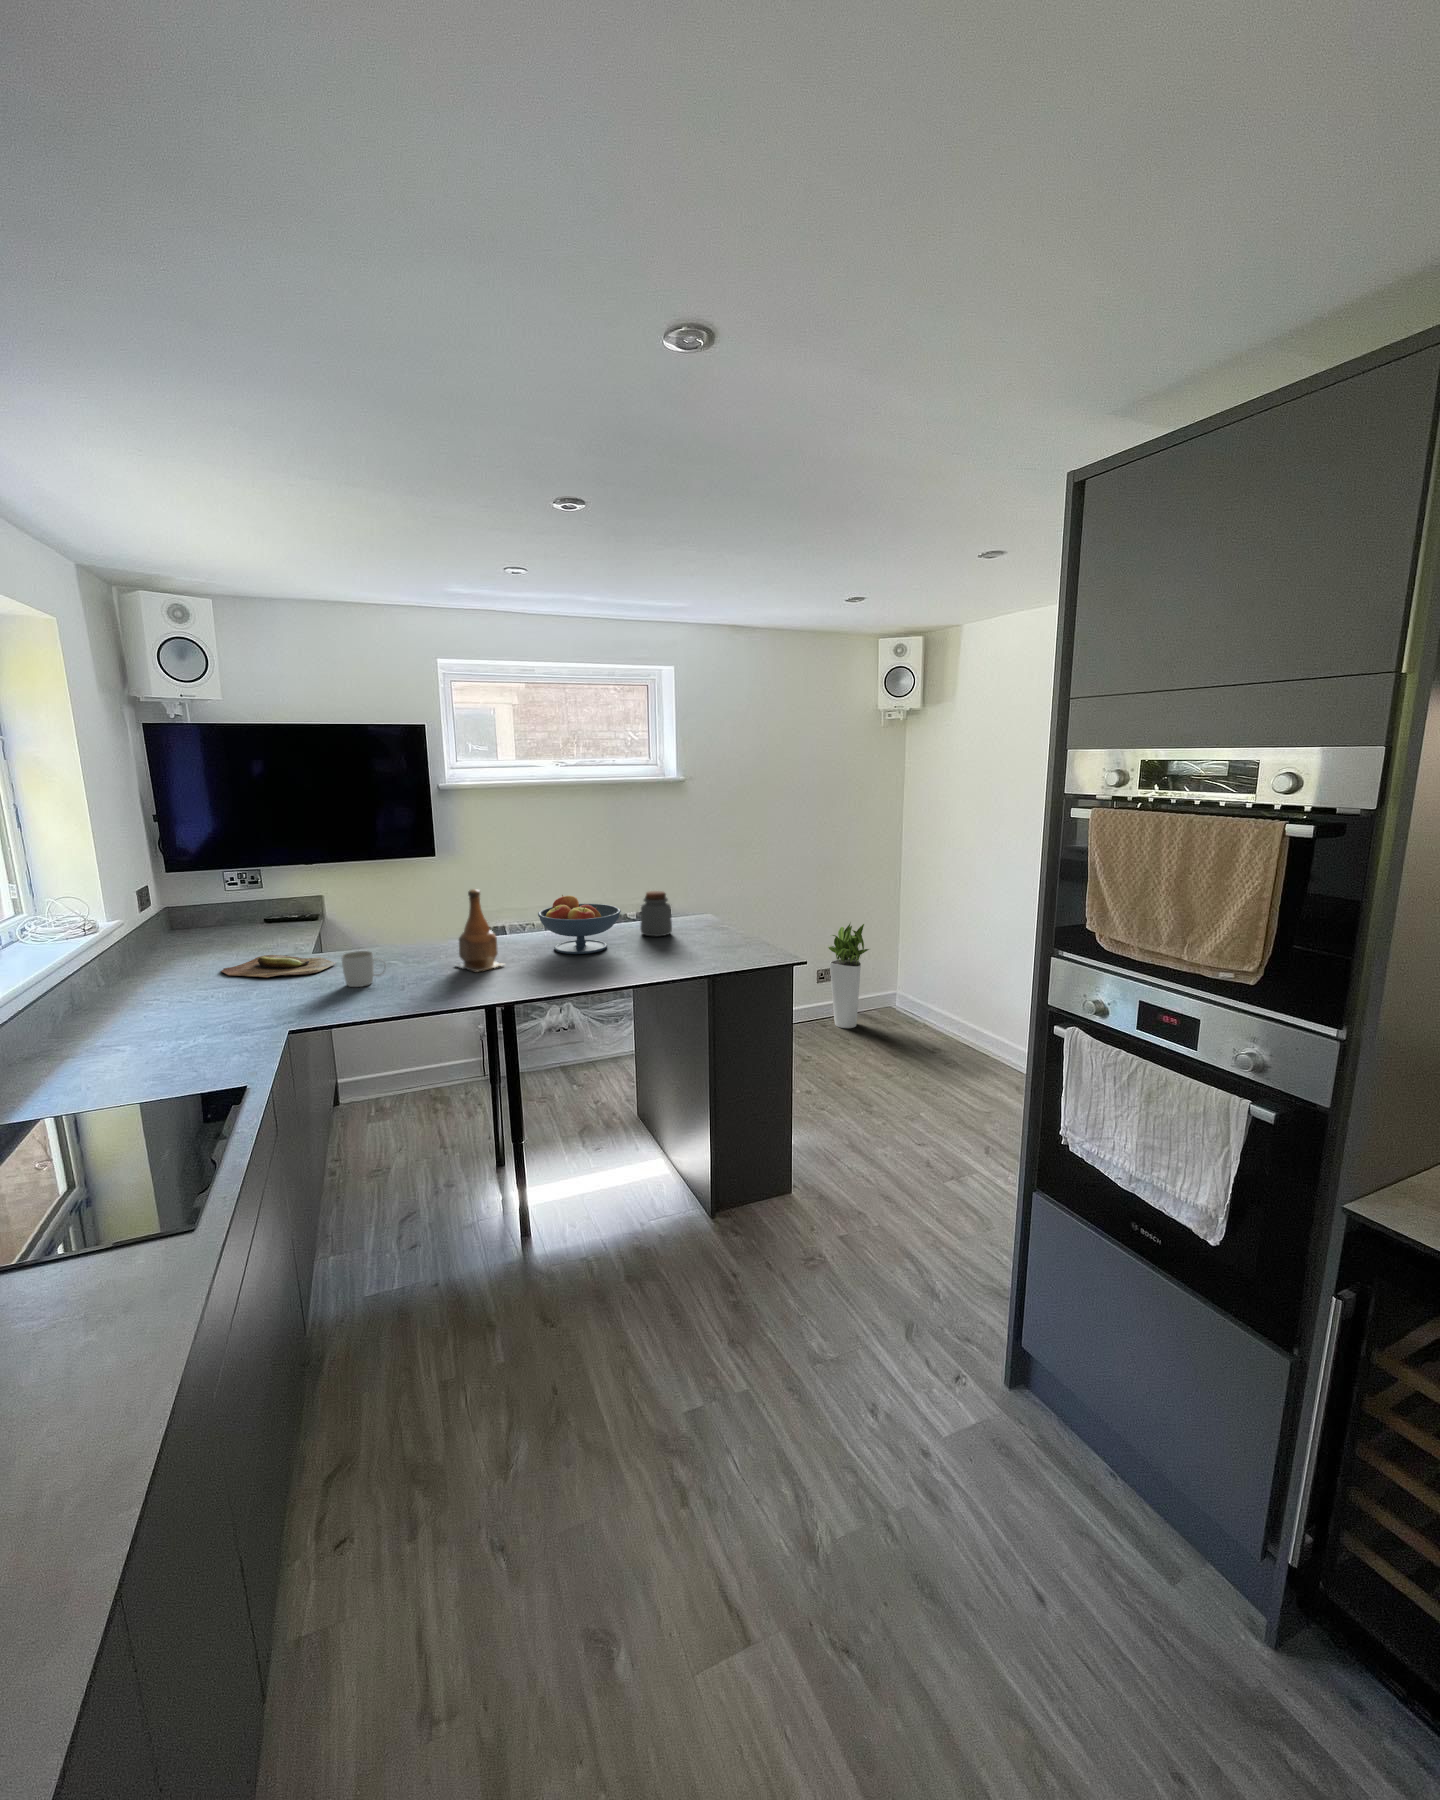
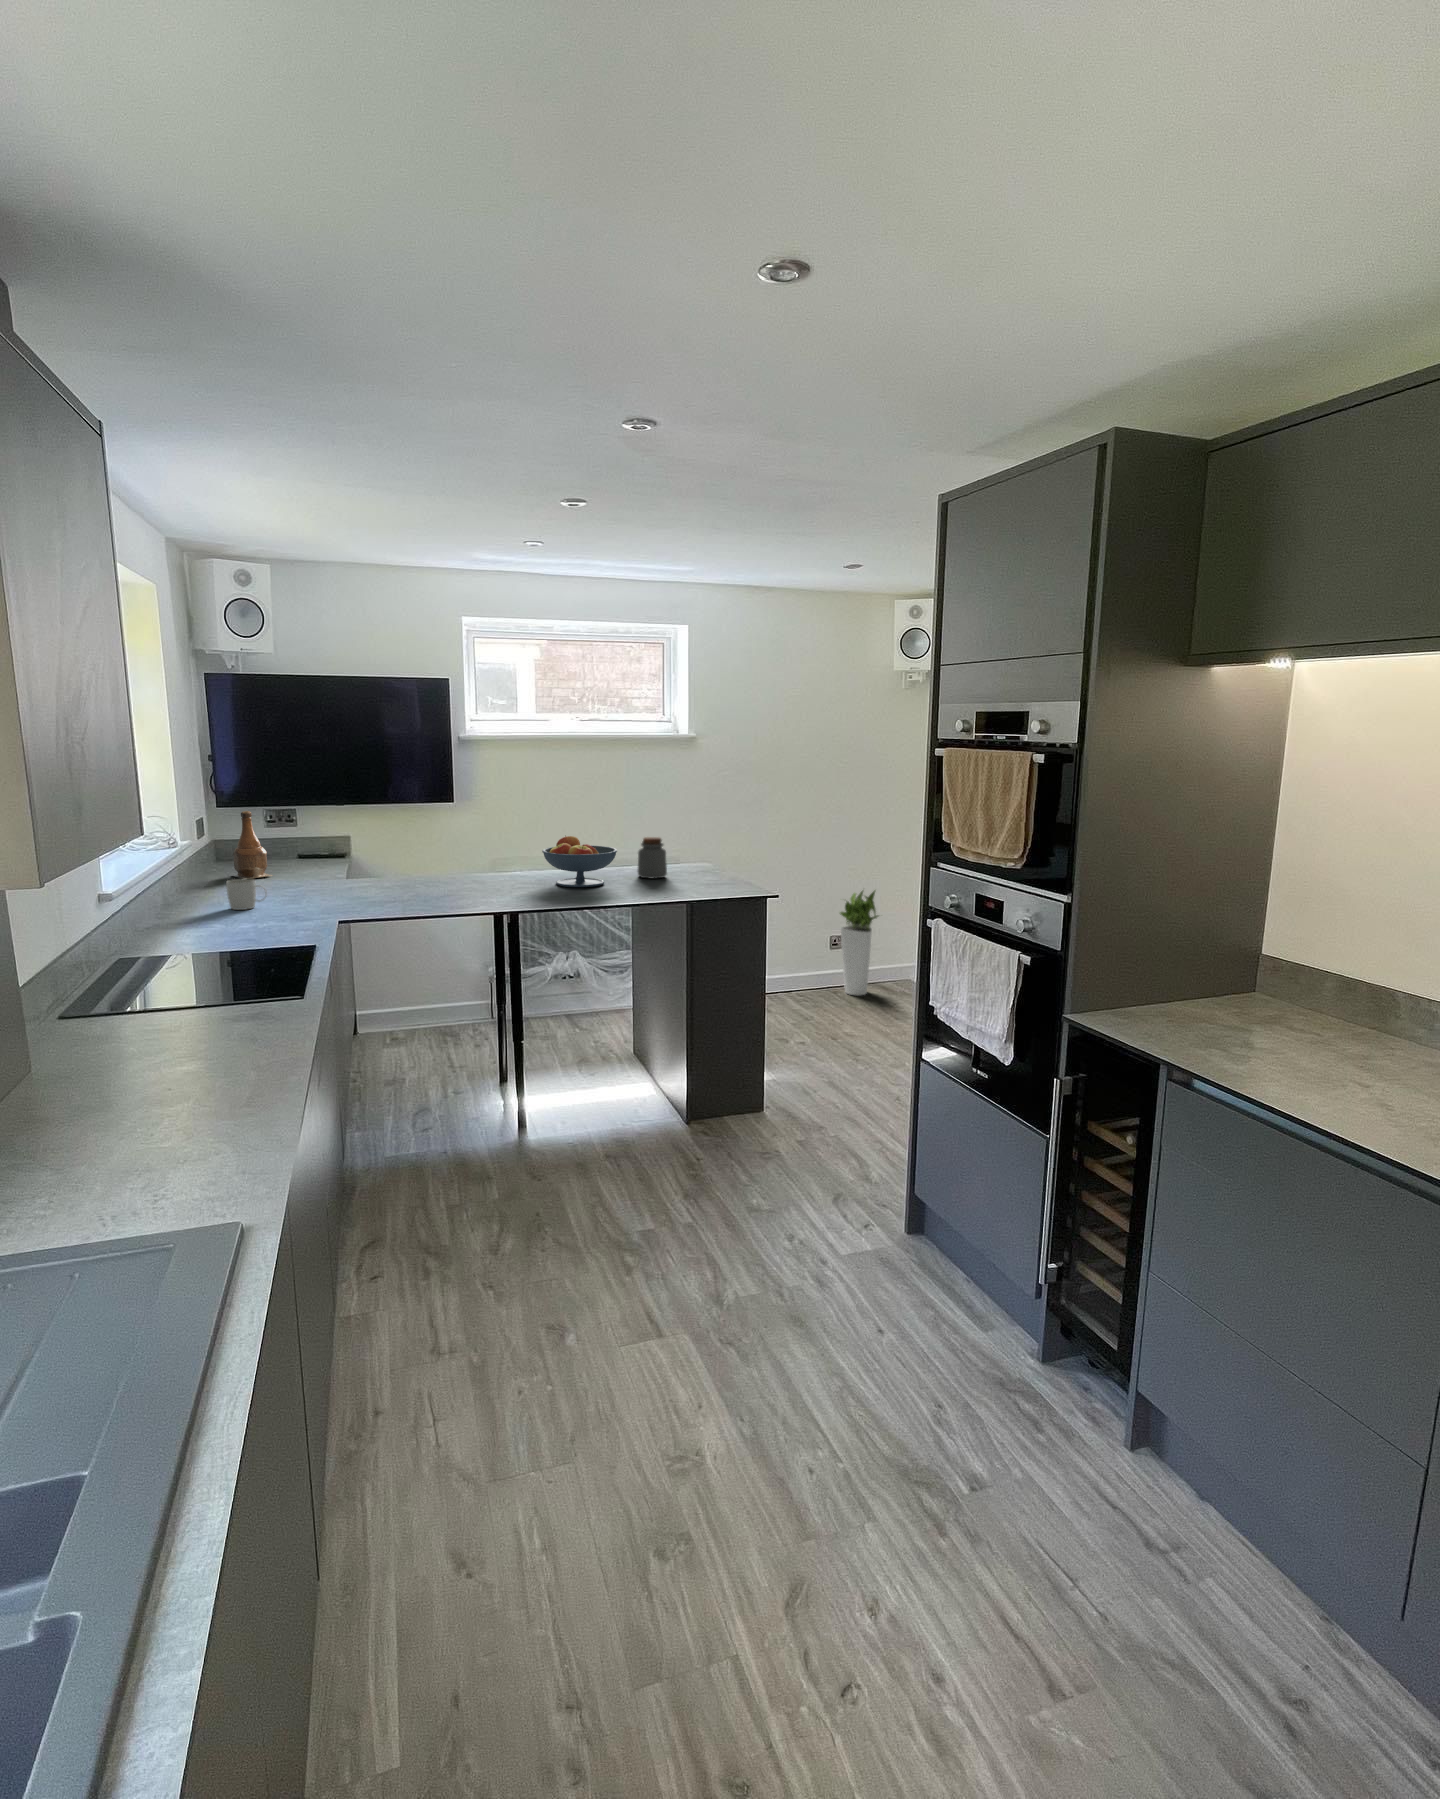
bottle: present [456,889,504,972] -> present [232,811,272,879]
mug: present [342,951,384,987] -> present [226,879,262,910]
cutting board: present [221,955,336,977] -> none [271,877,367,892]

